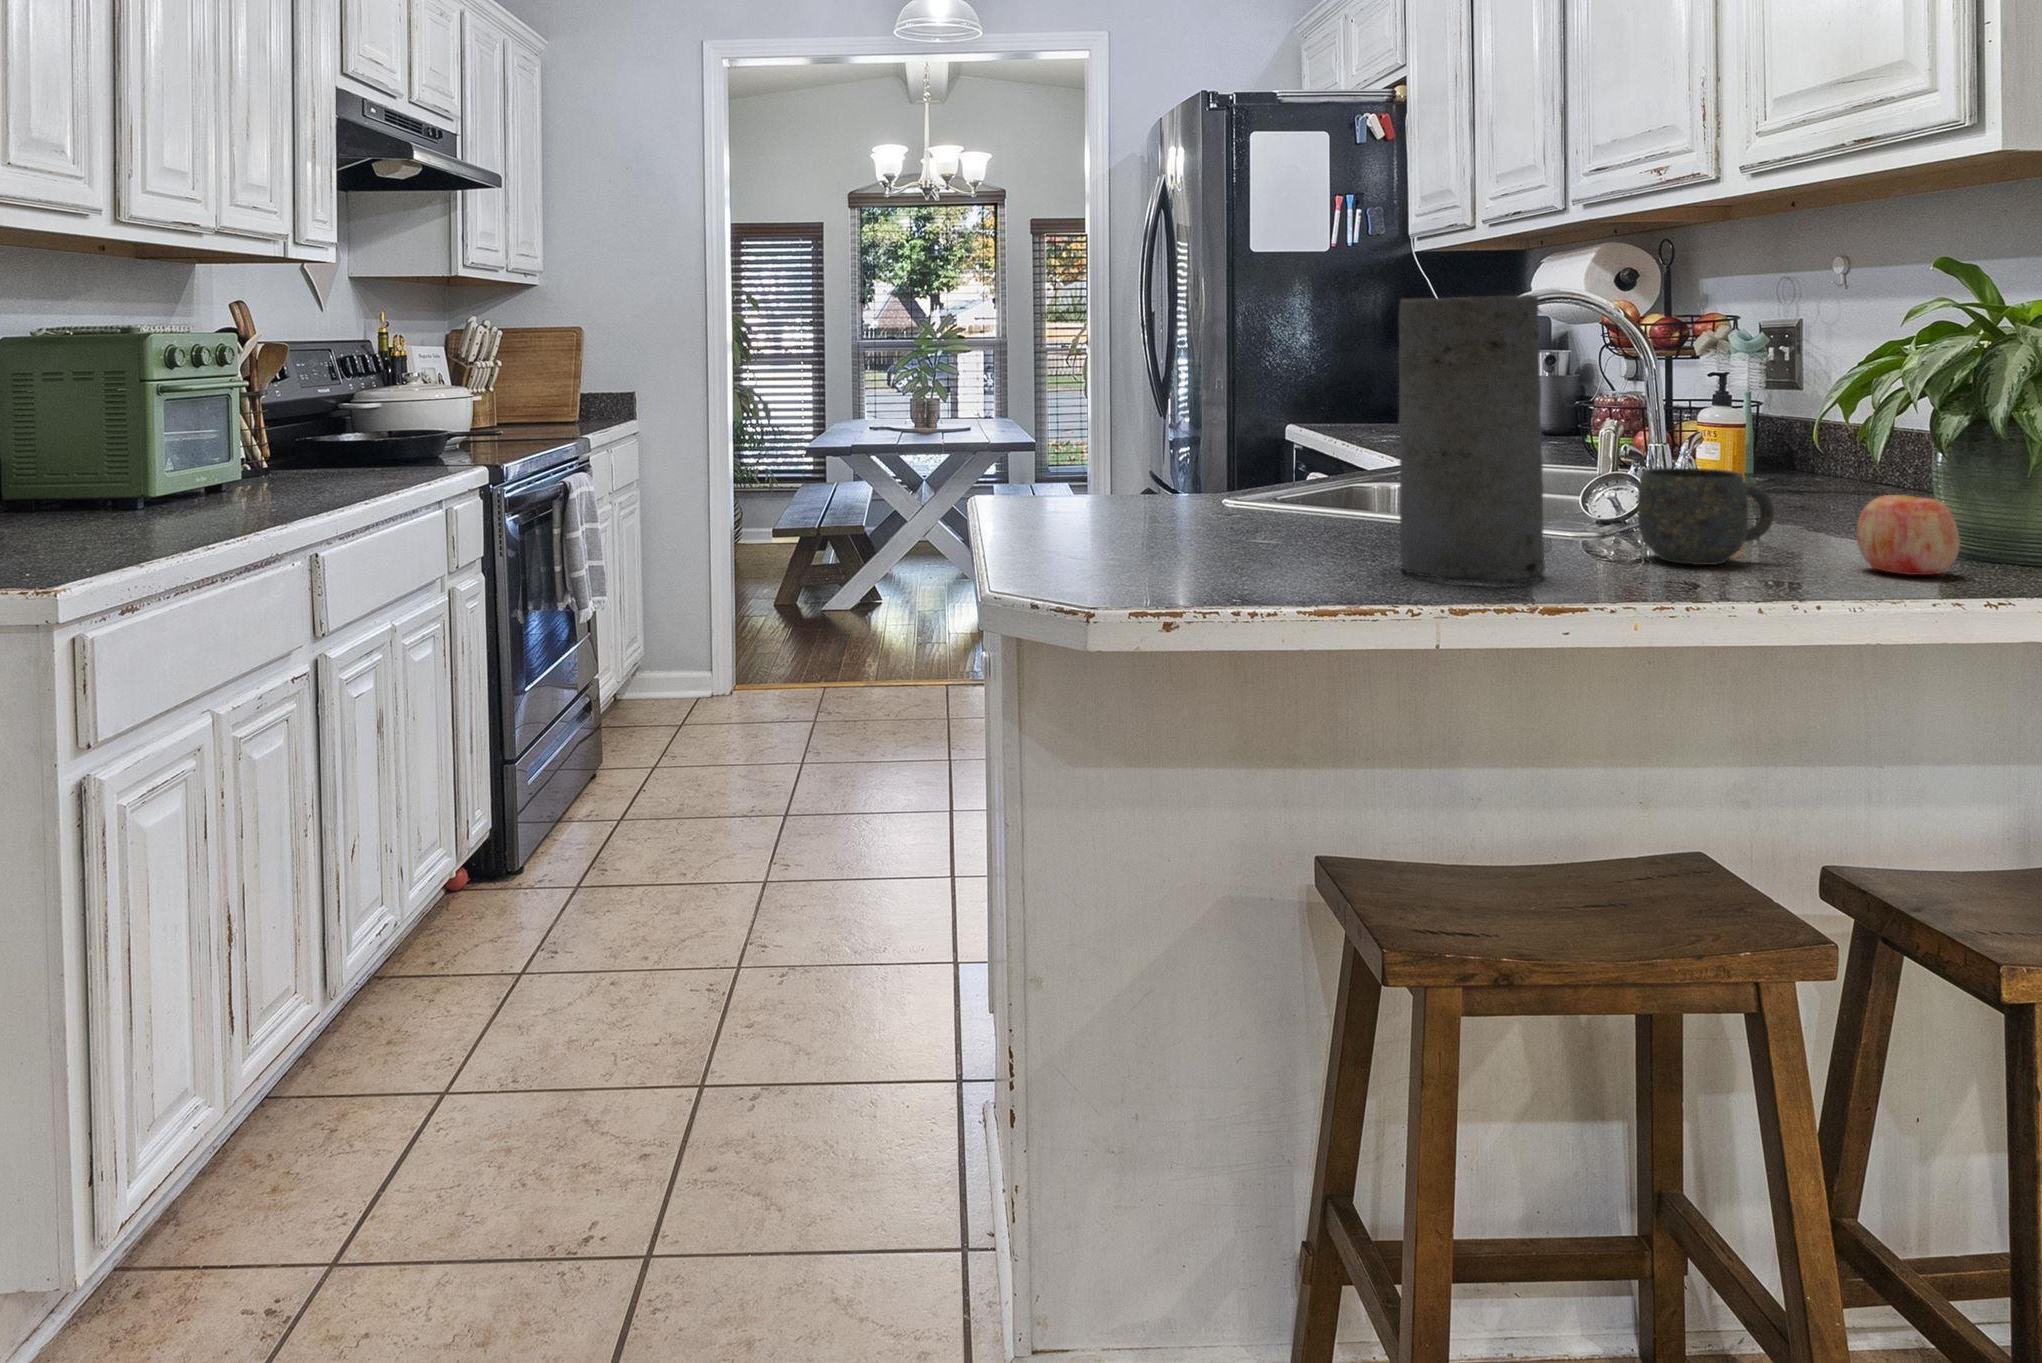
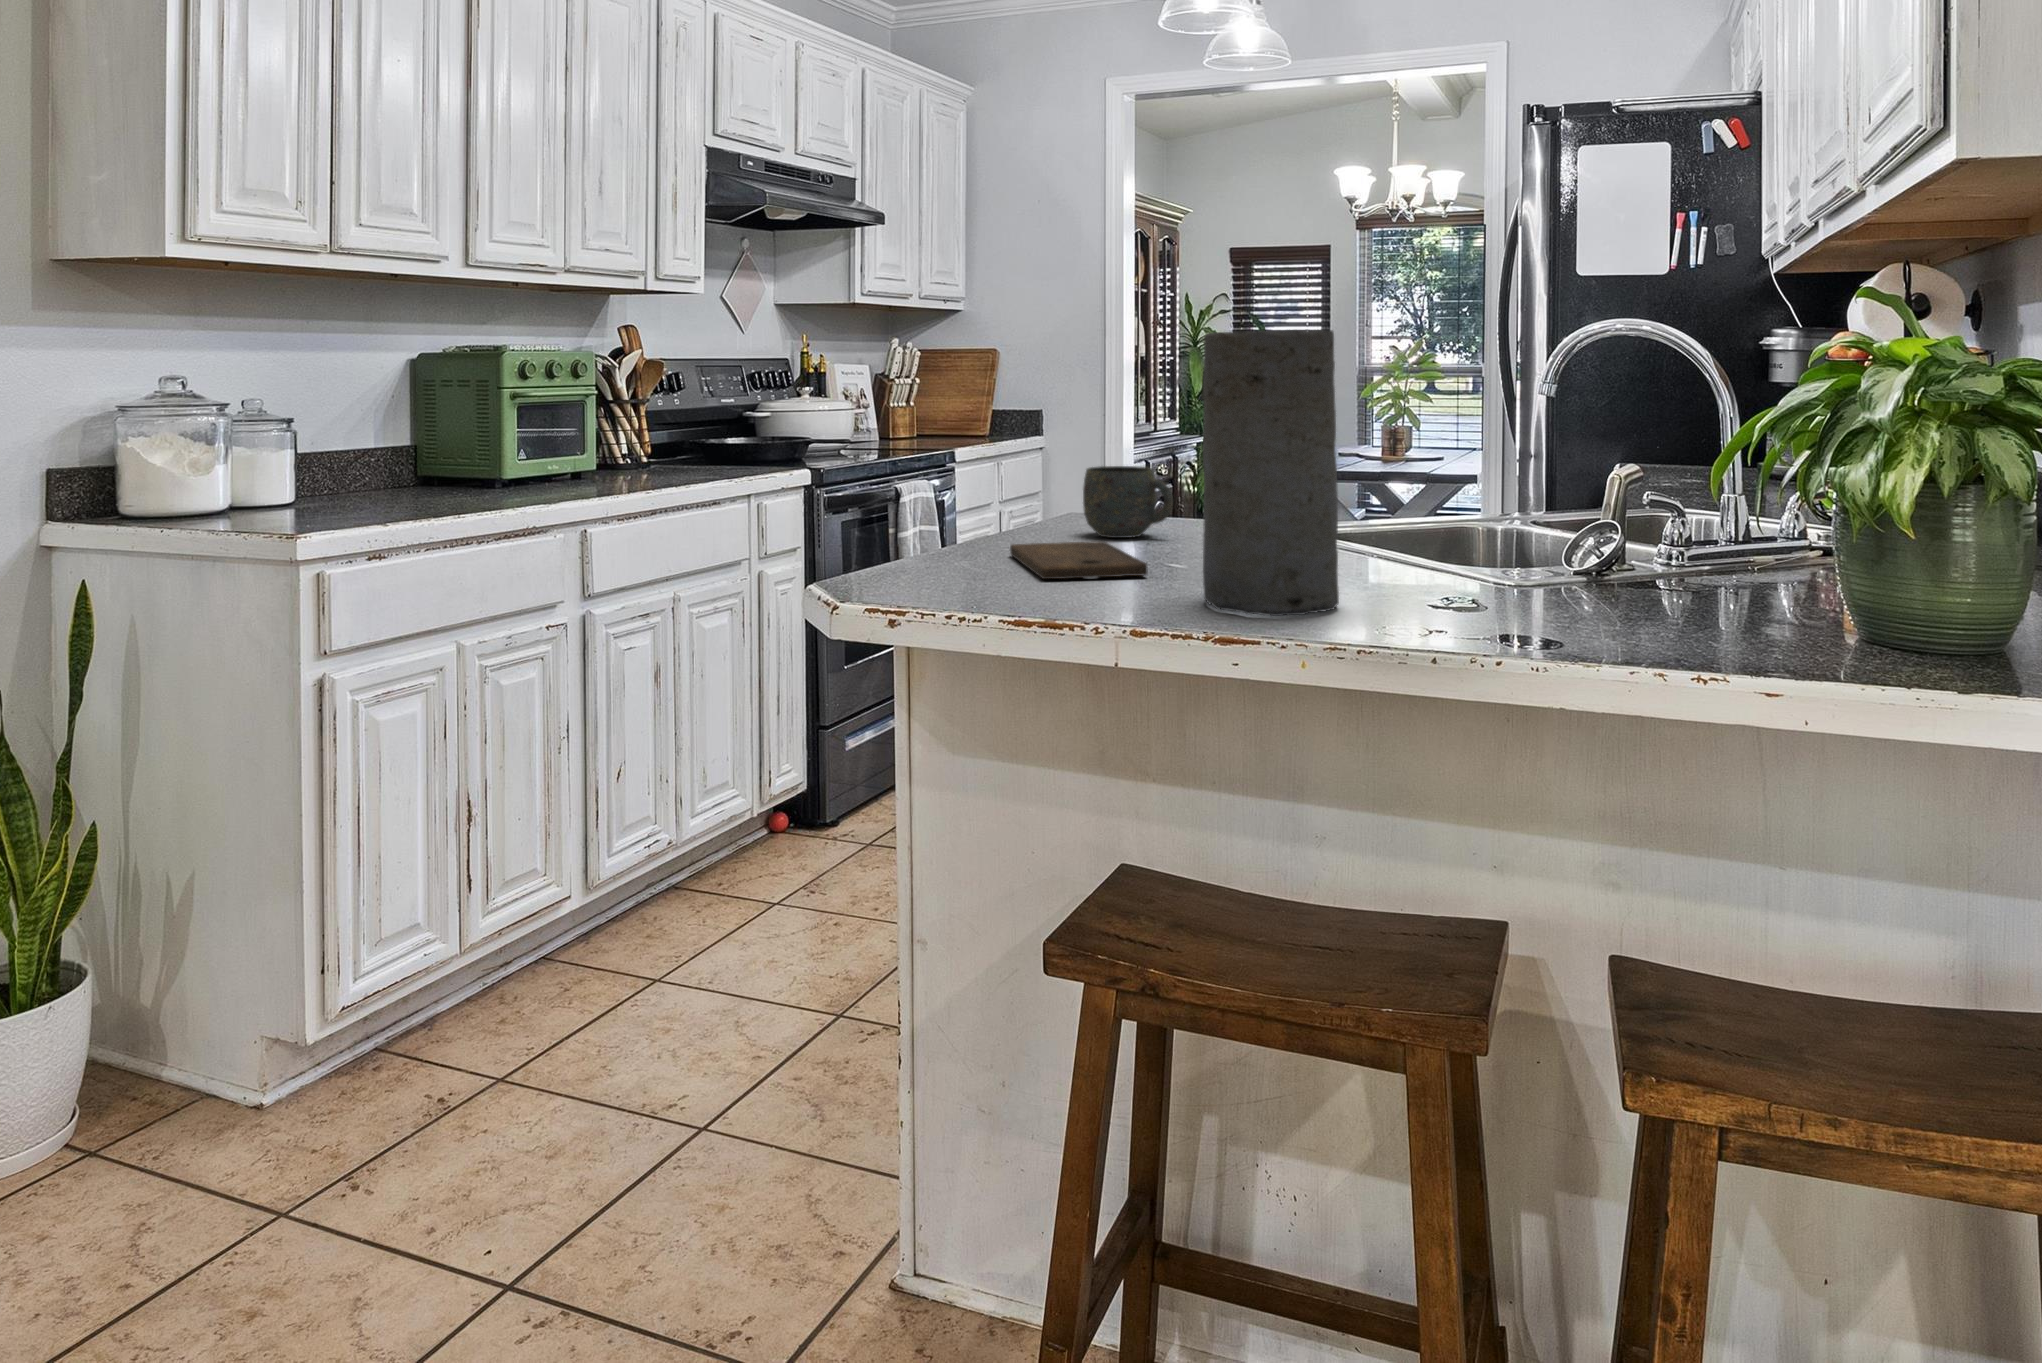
mug: present [1637,468,1774,565] -> present [1083,466,1173,538]
apple: present [1857,495,1960,575] -> none [1692,556,1797,647]
cutting board: none [1078,523,1279,566] -> present [1010,541,1148,579]

